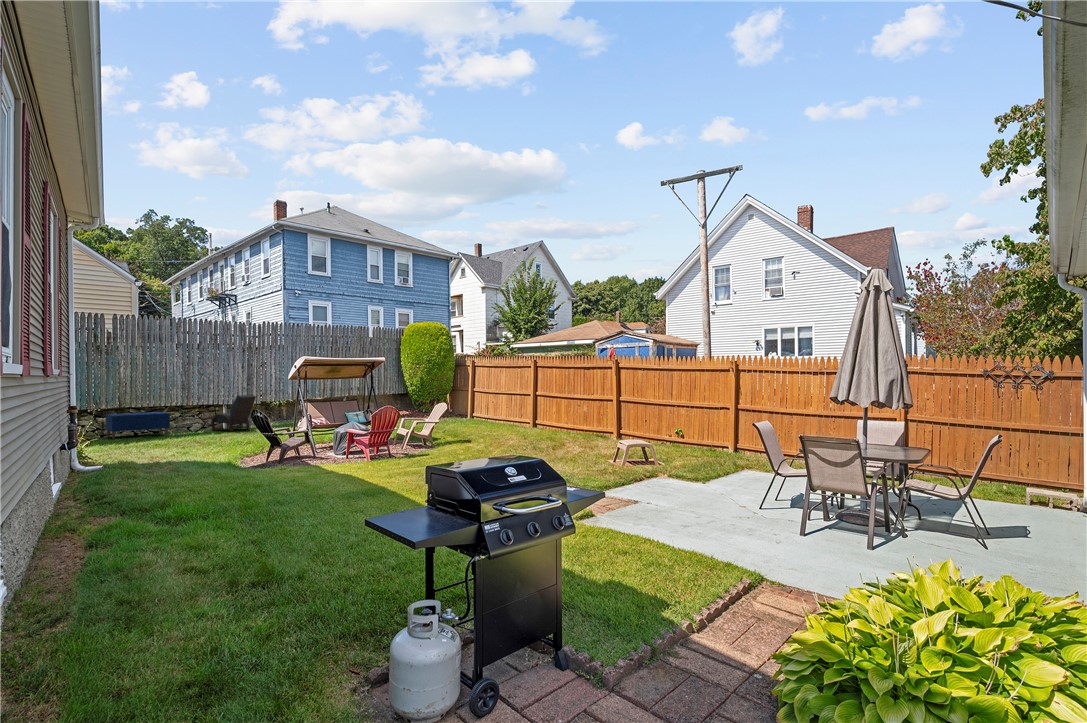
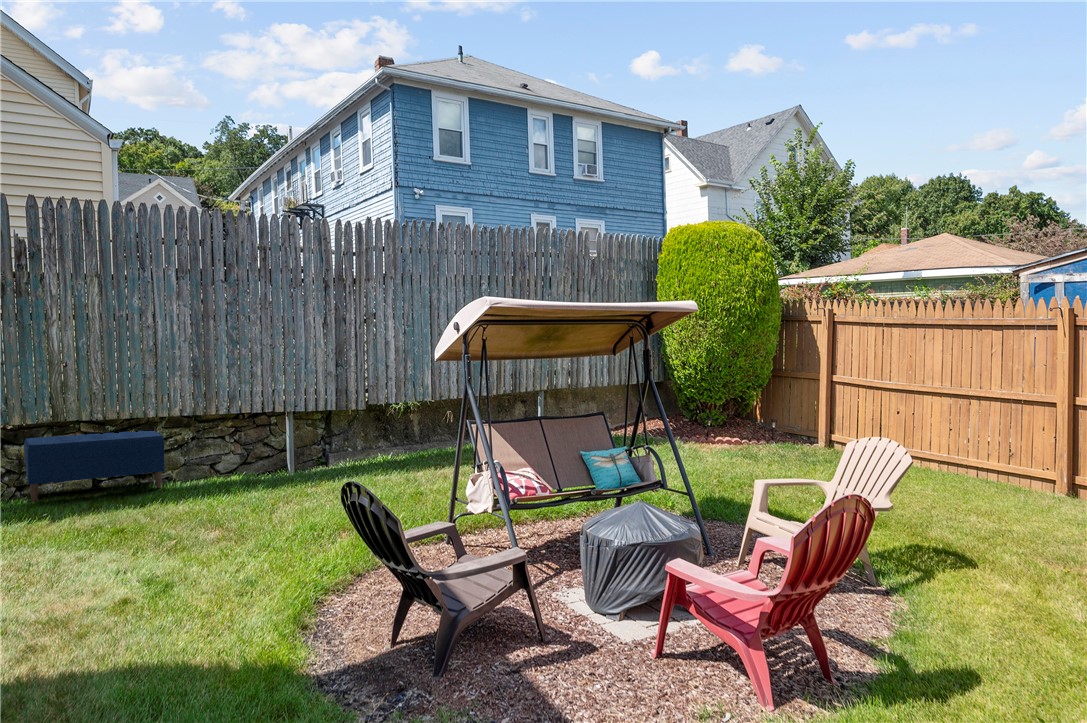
lounge chair: present [211,395,256,431] -> none [261,389,354,477]

